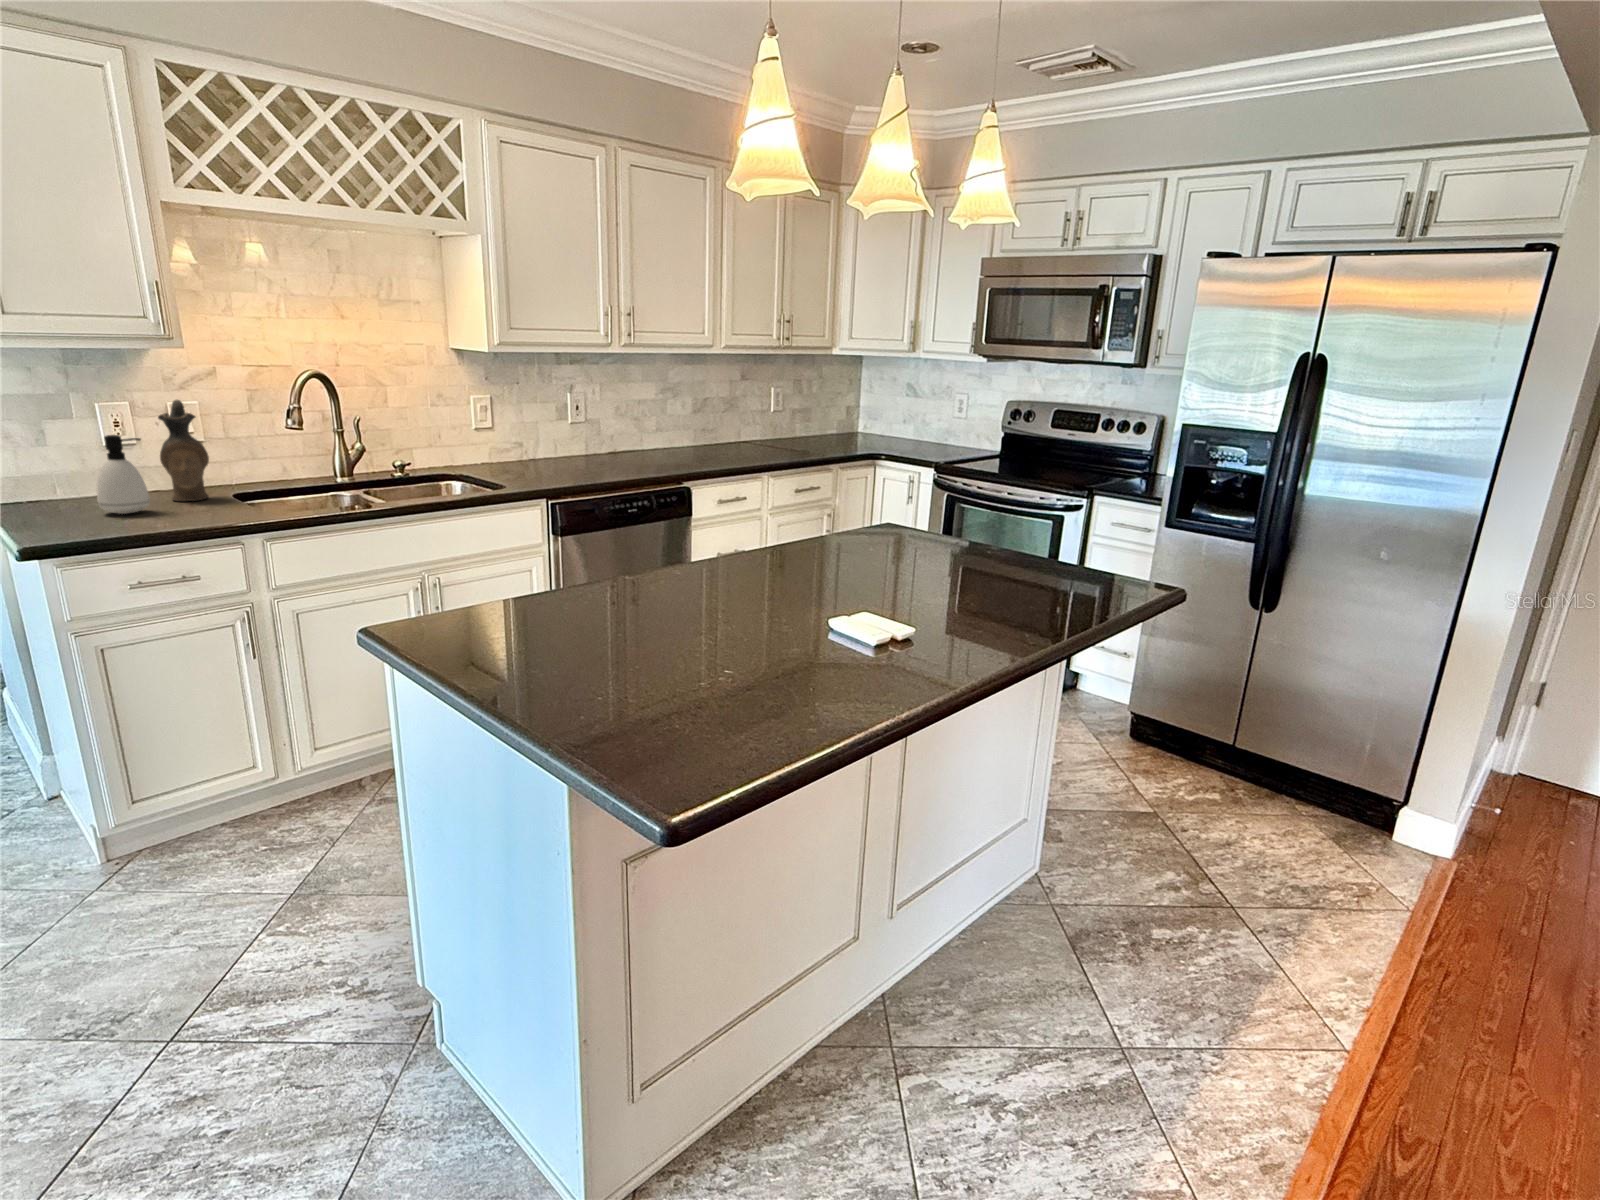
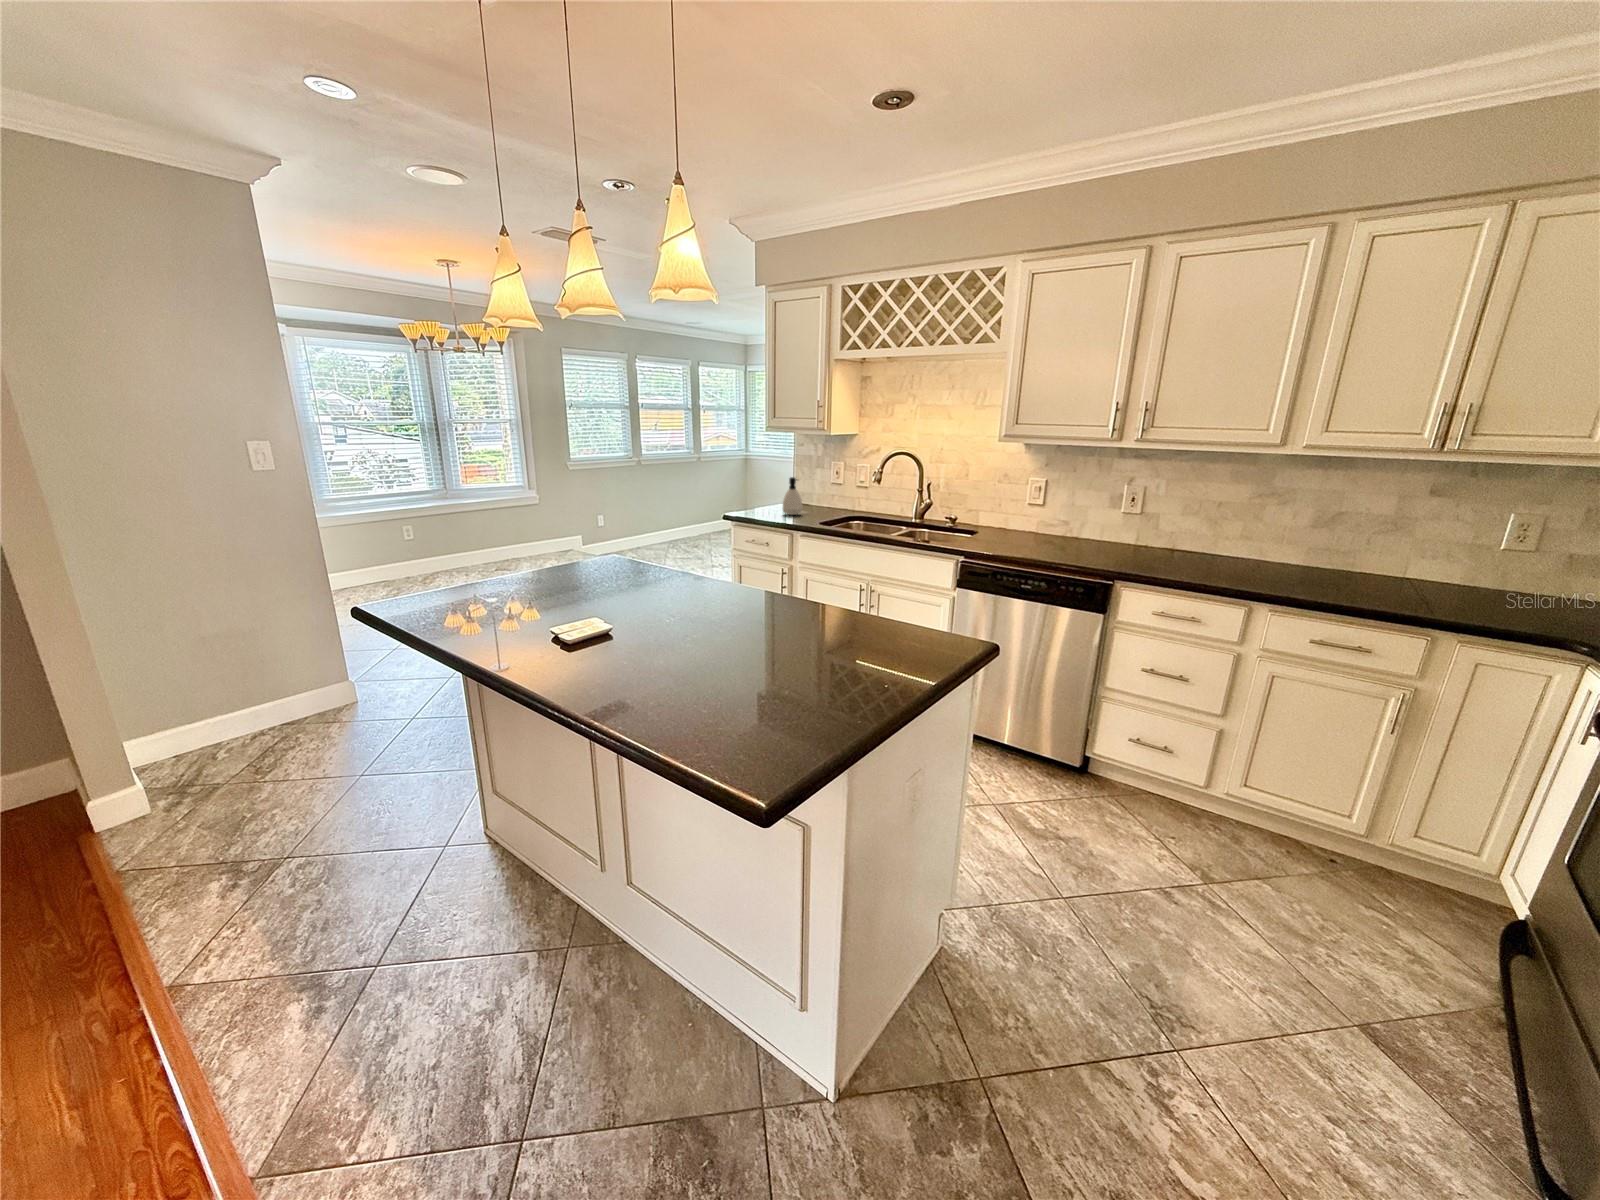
ceramic pitcher: present [158,400,209,501] -> none [821,463,846,516]

